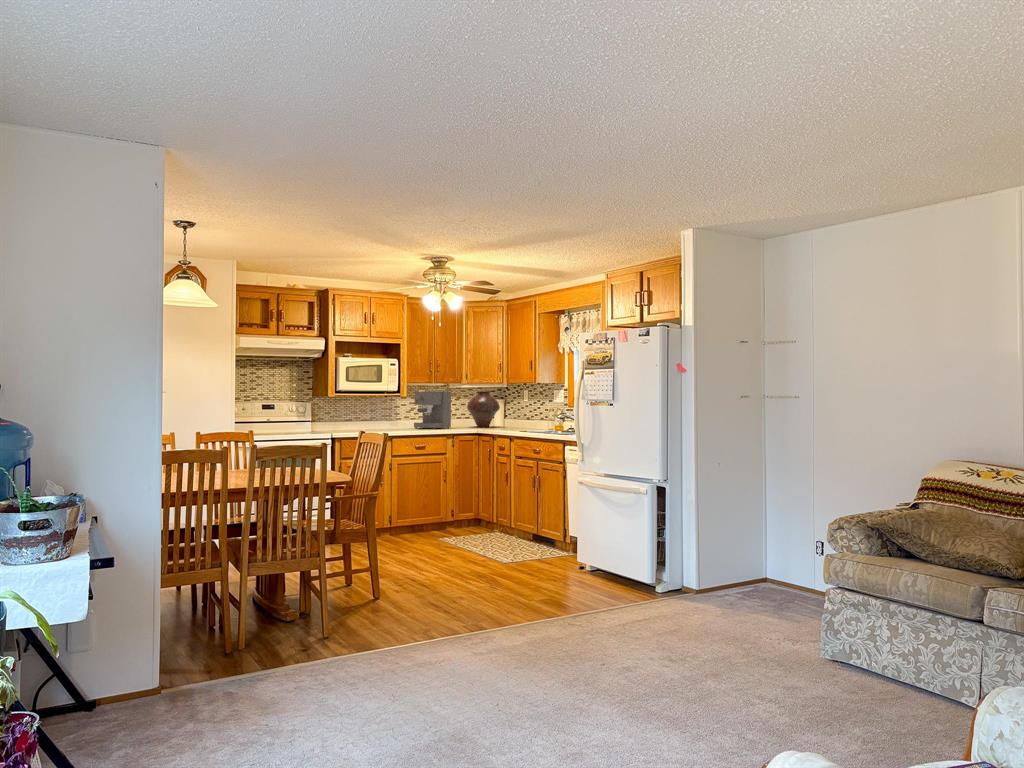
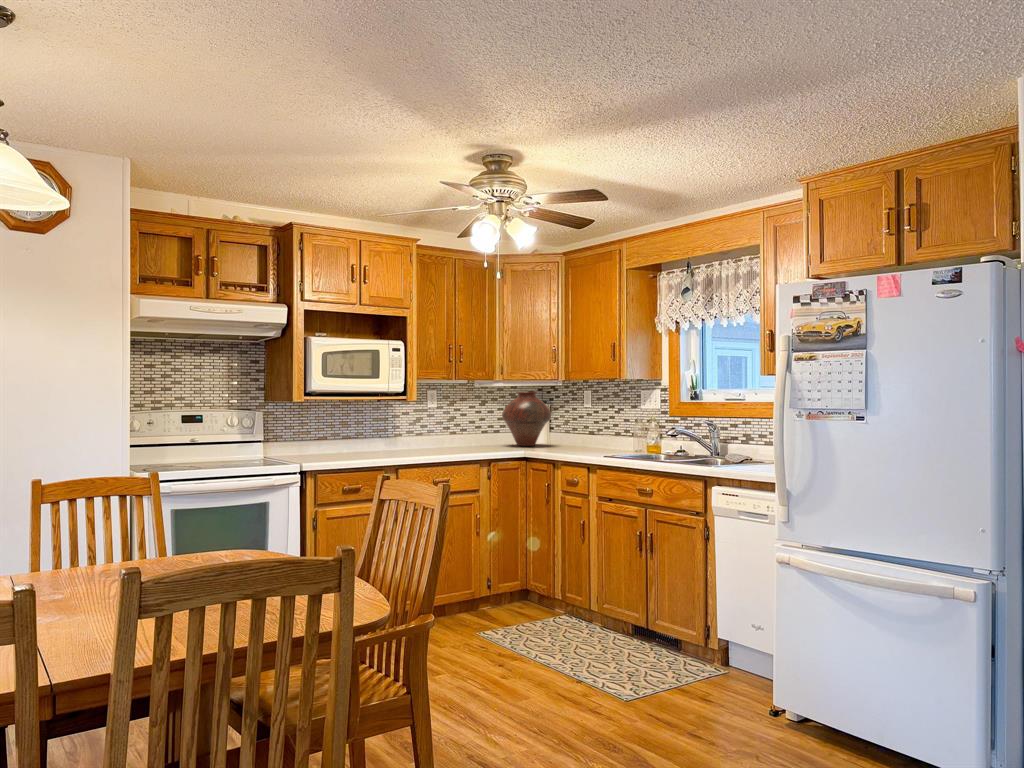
coffee maker: present [414,391,451,429] -> none [425,393,482,451]

